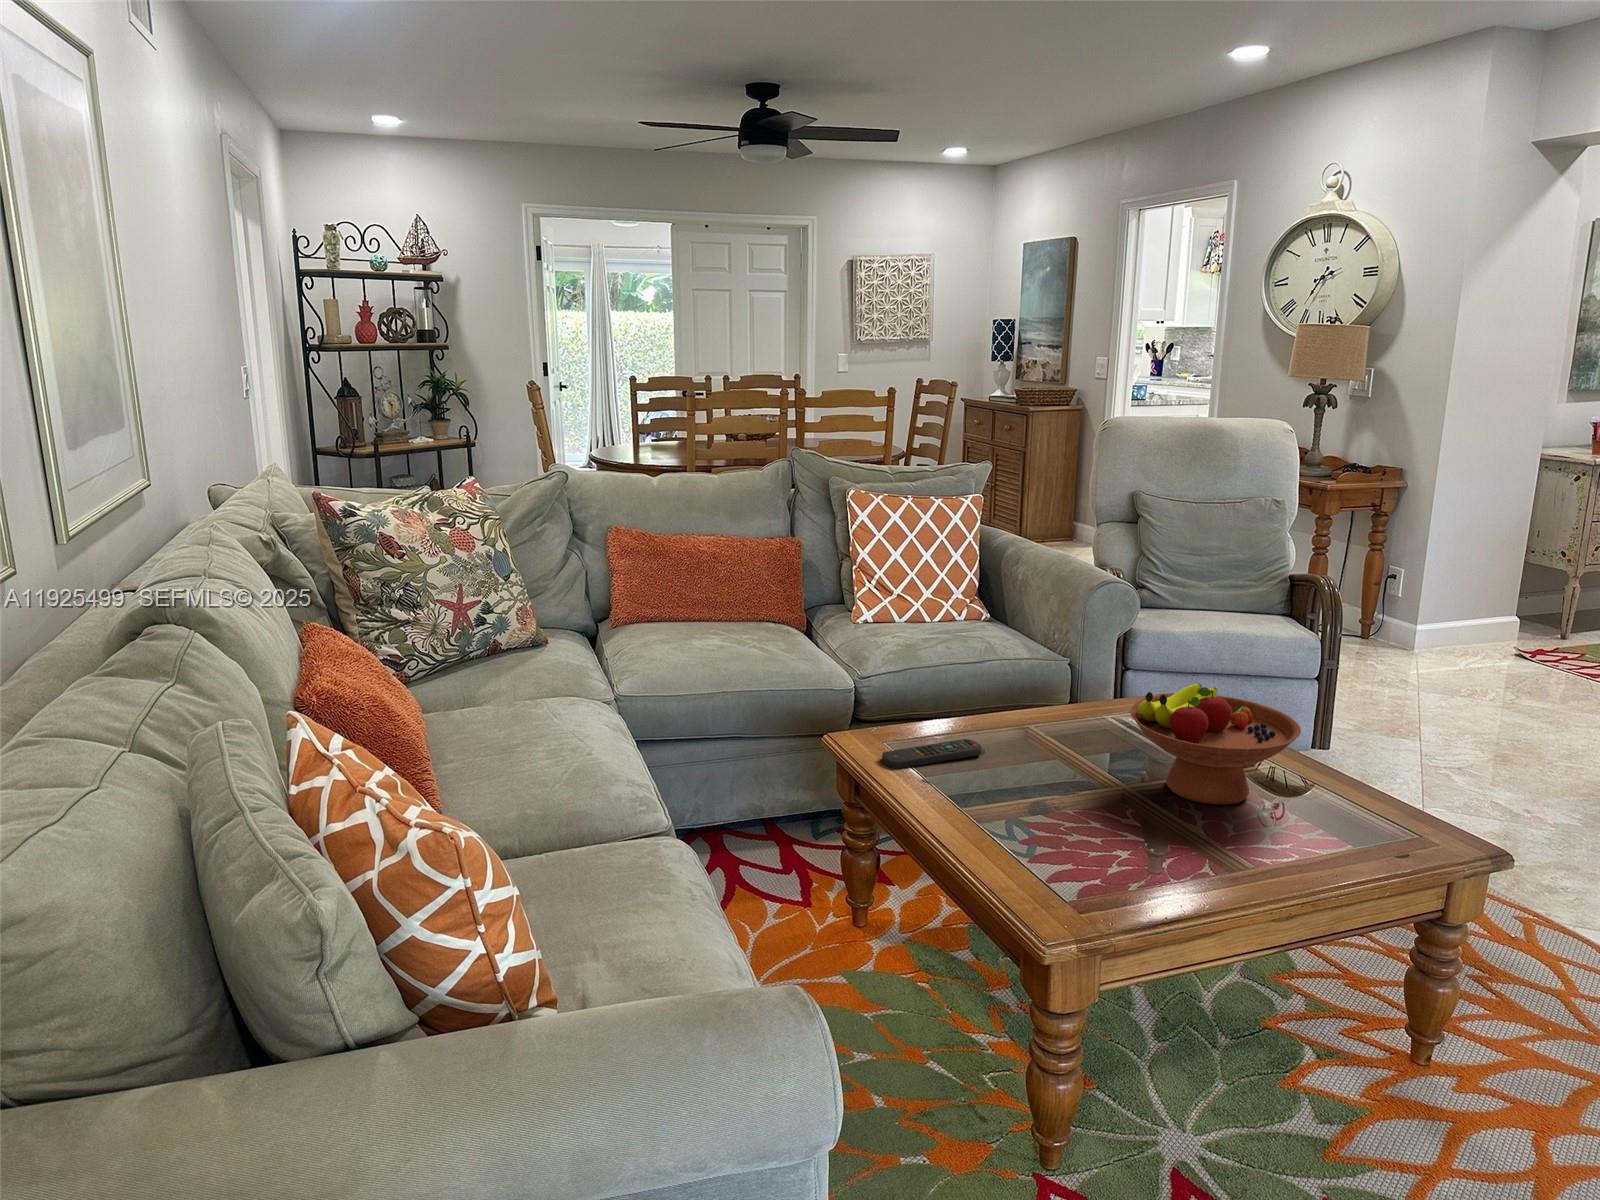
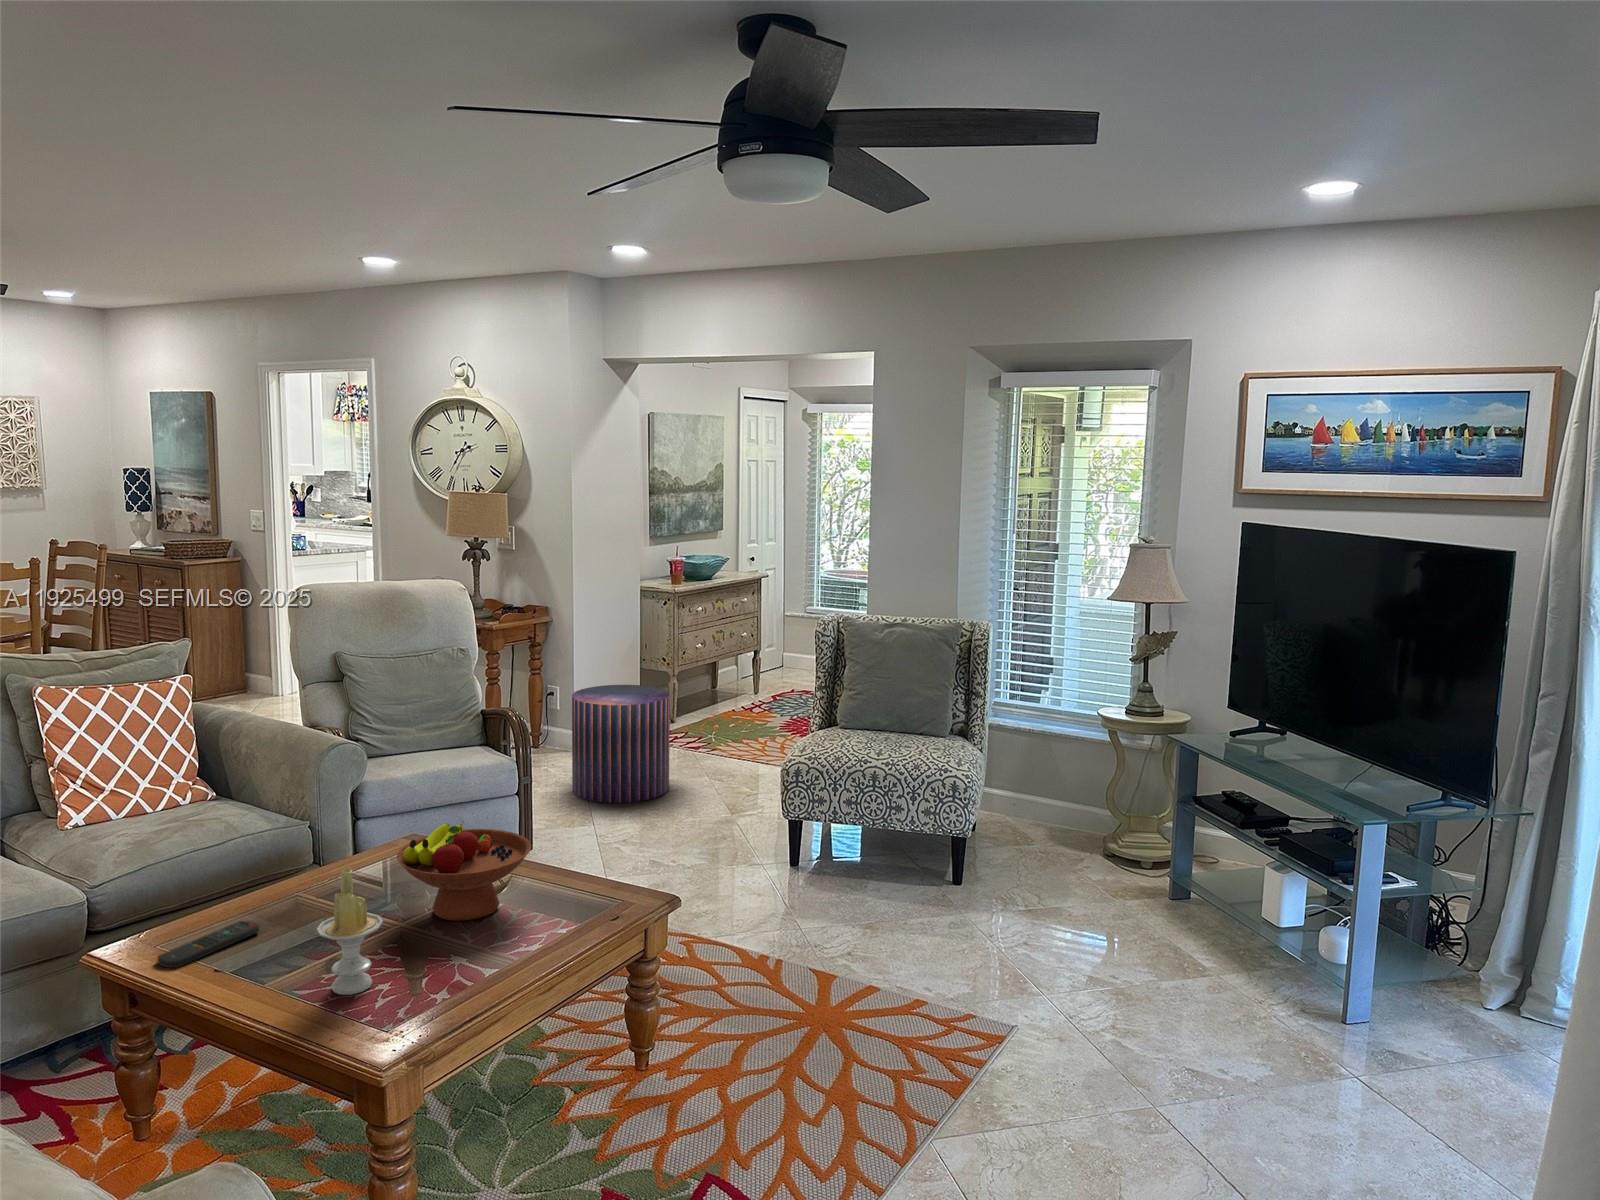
pouf: none [1400,570,1563,723] -> present [572,685,670,803]
candle: none [1017,703,1089,848] -> present [317,868,383,995]

